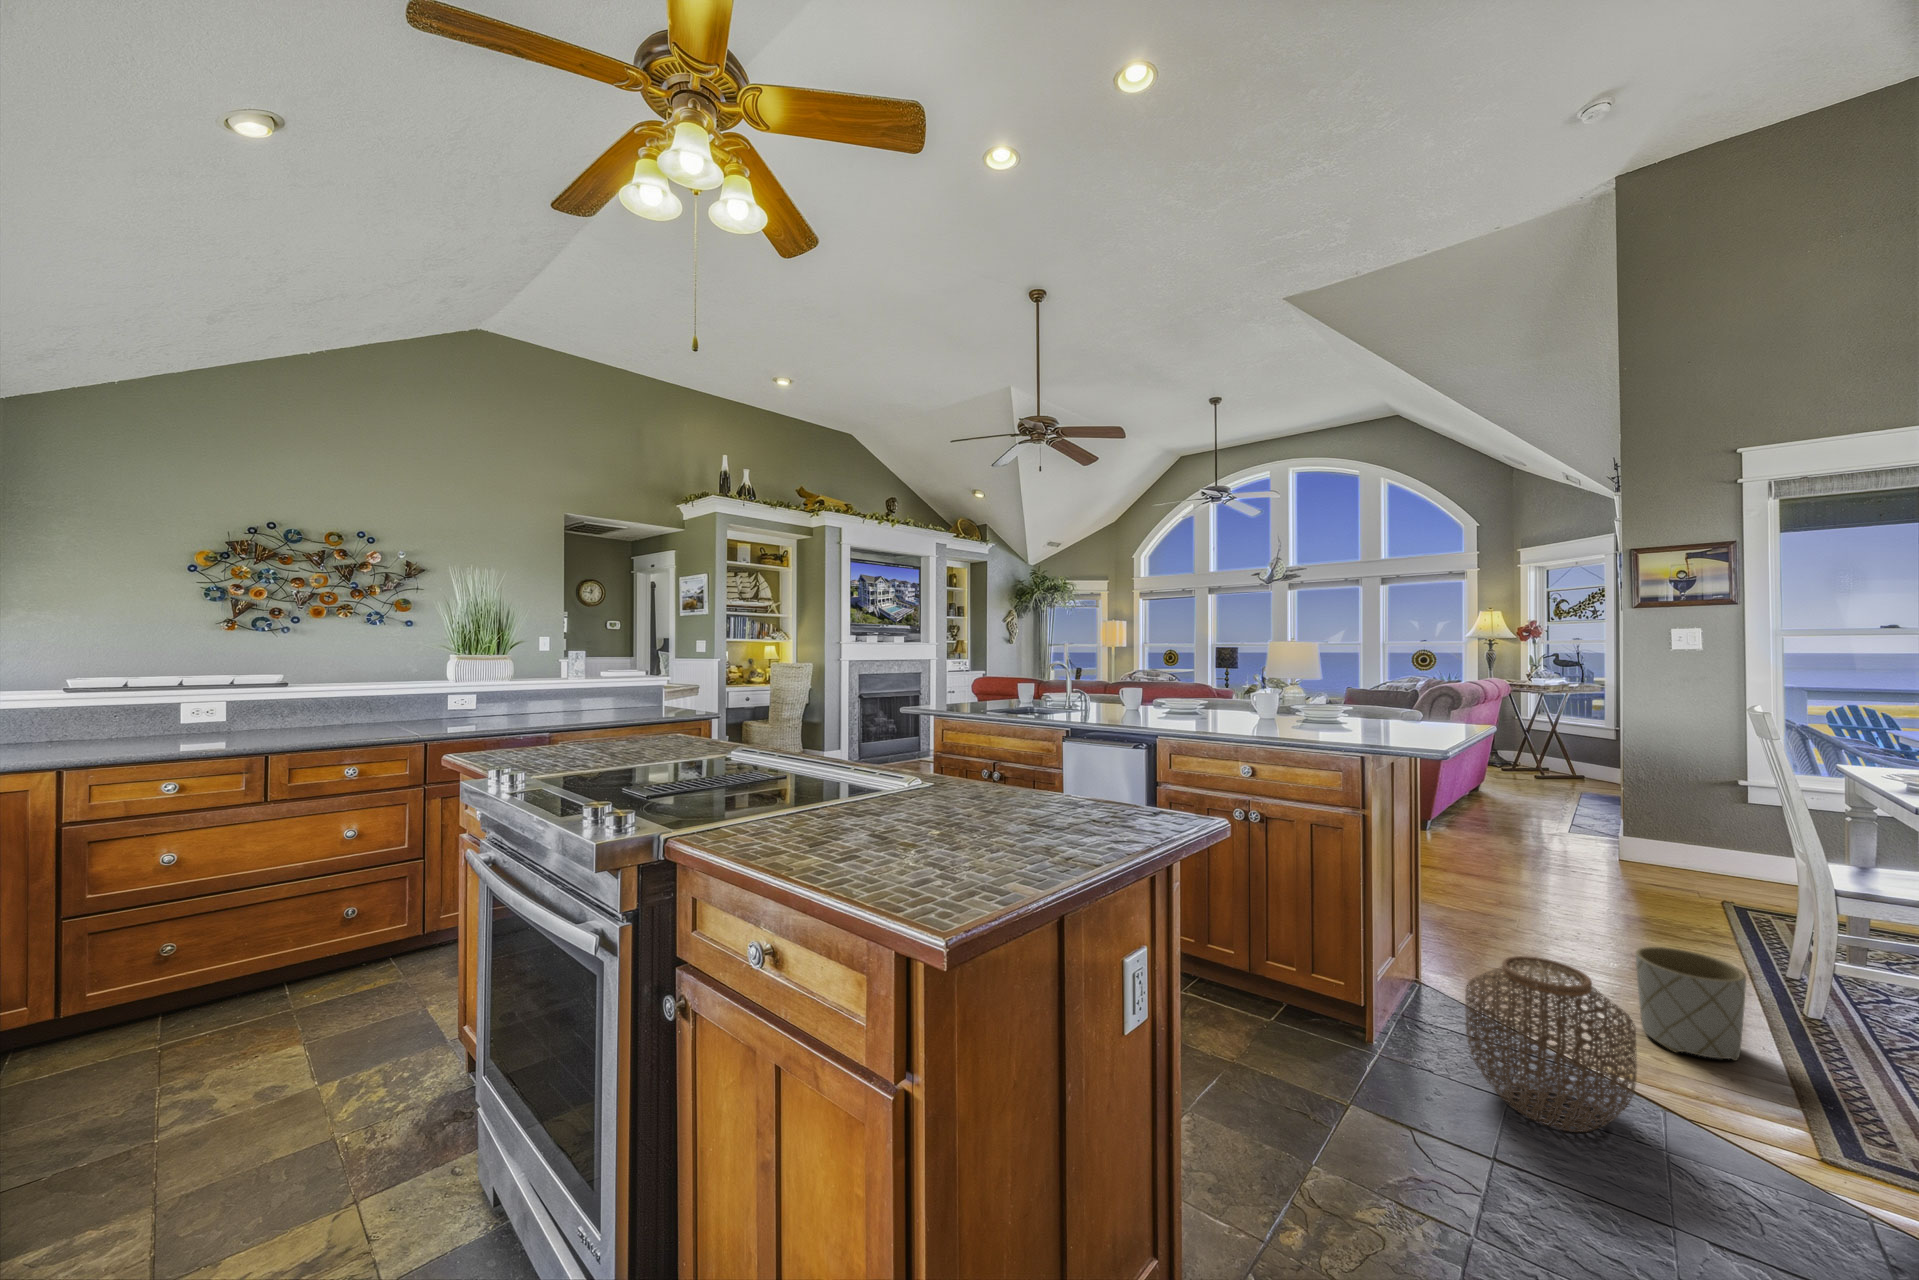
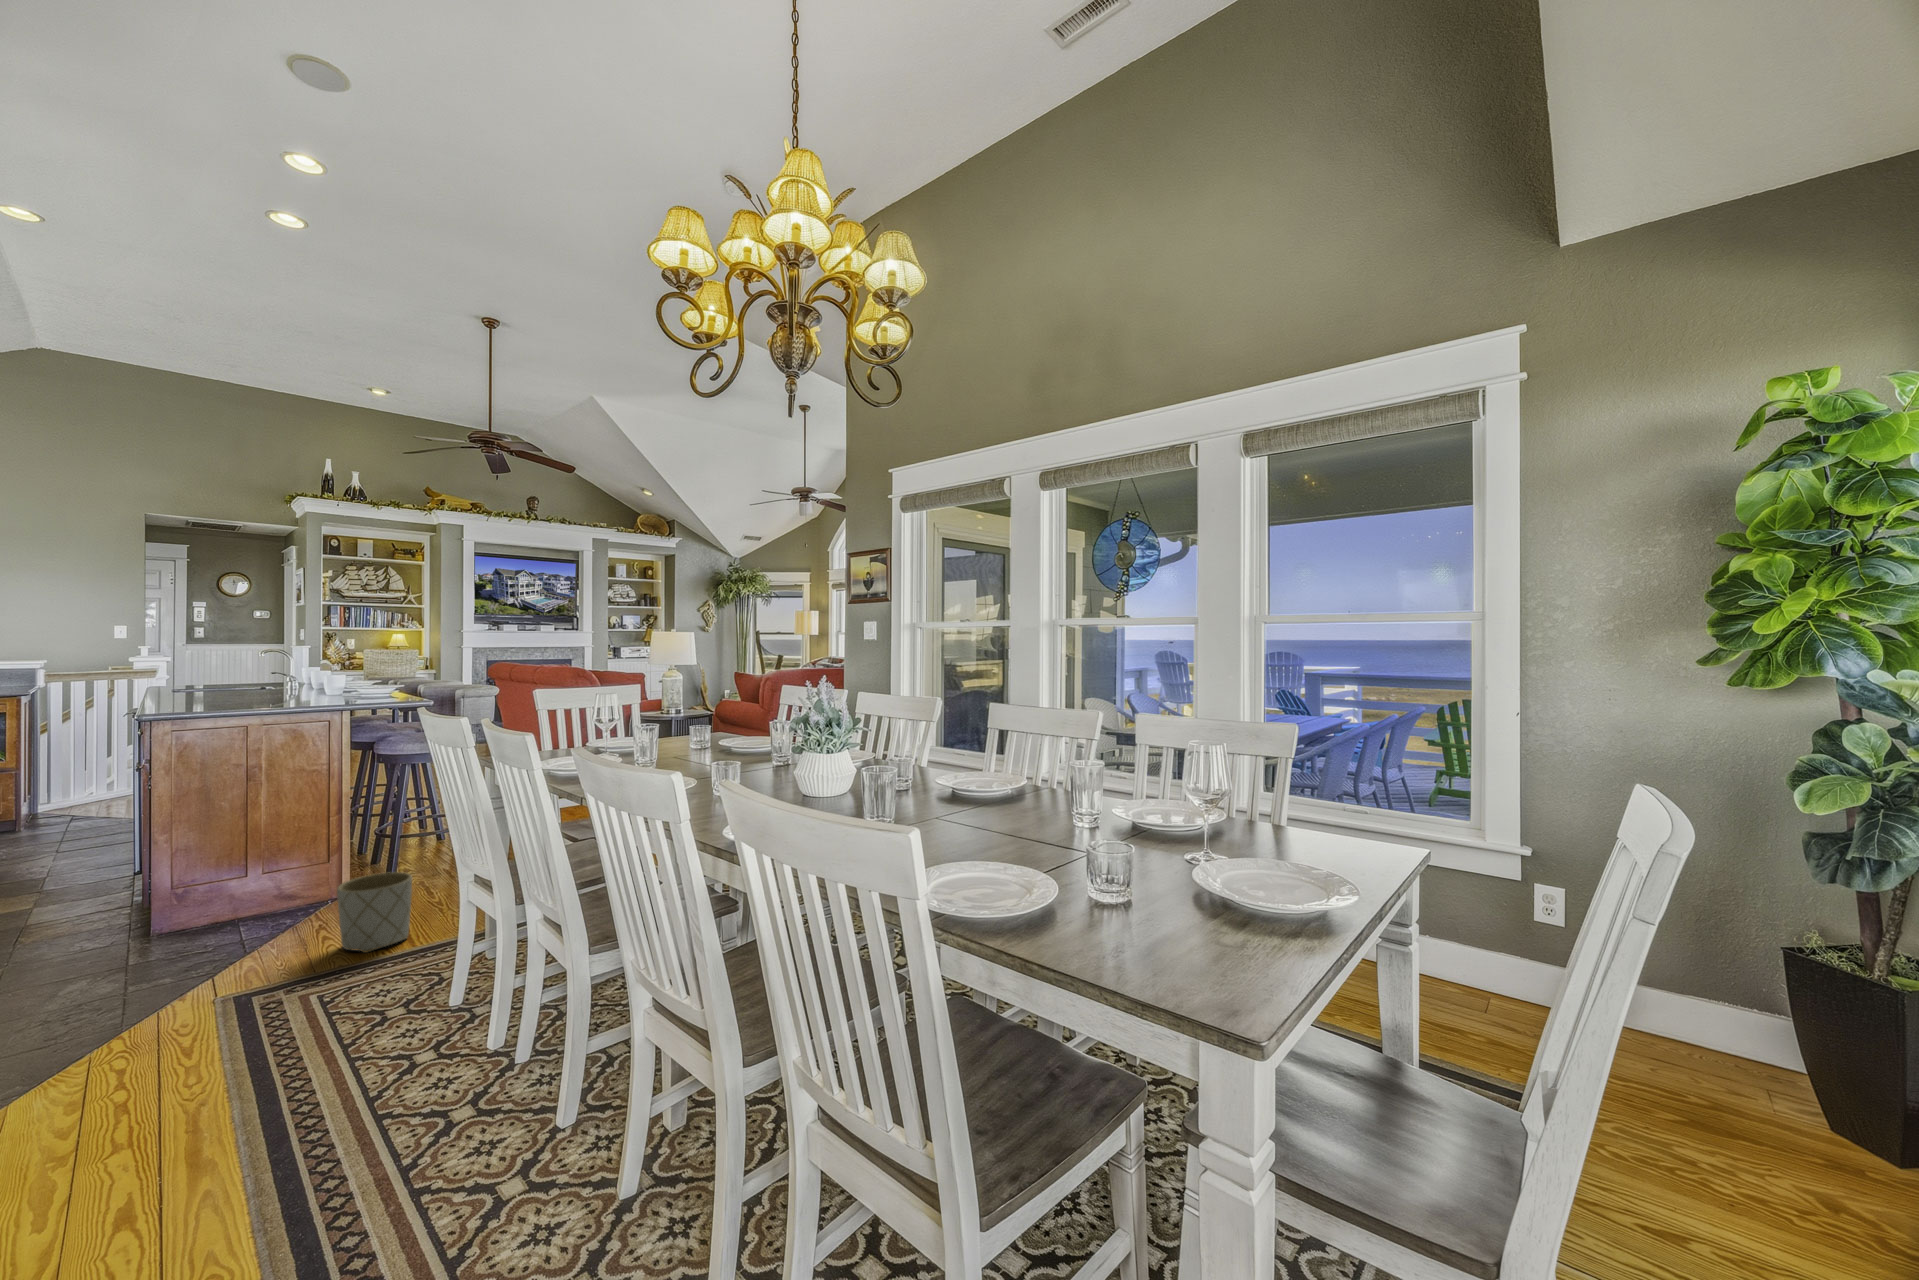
woven basket: present [1465,956,1637,1132] -> none [64,865,206,983]

